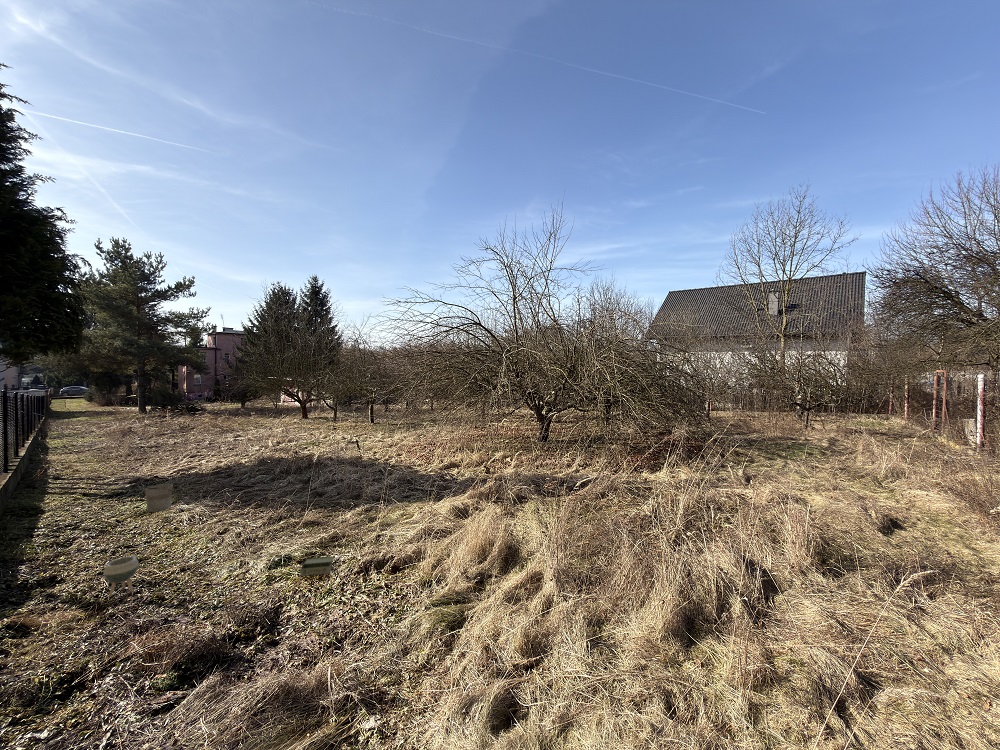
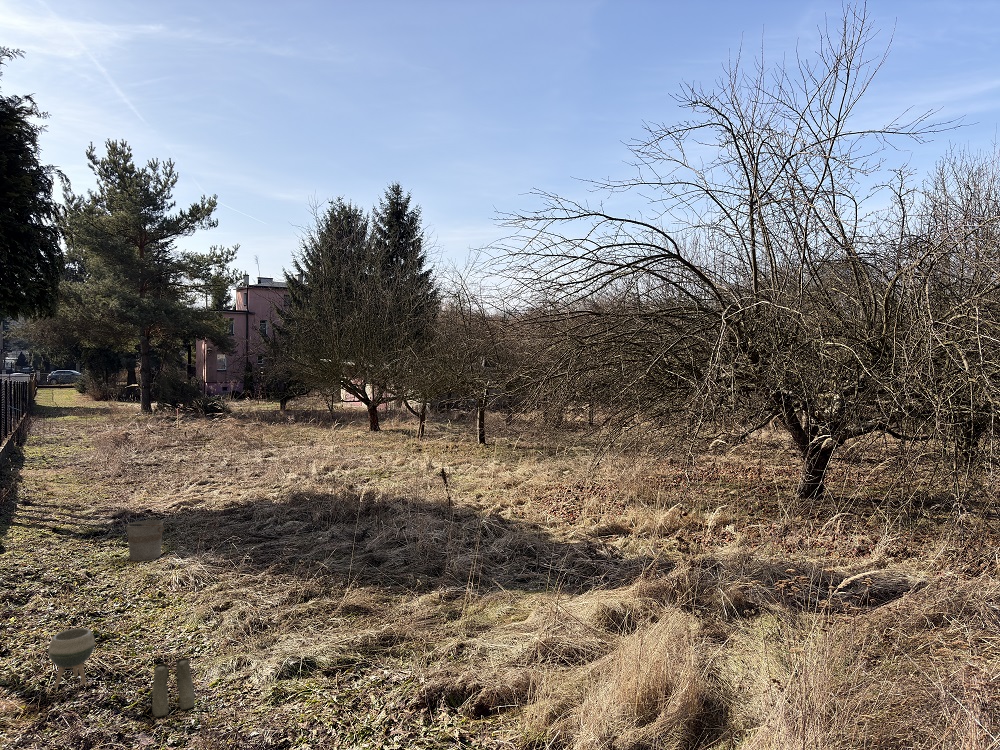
toolbox: present [300,557,334,576] -> none [324,670,382,703]
boots: none [185,565,215,602] -> present [152,658,195,717]

